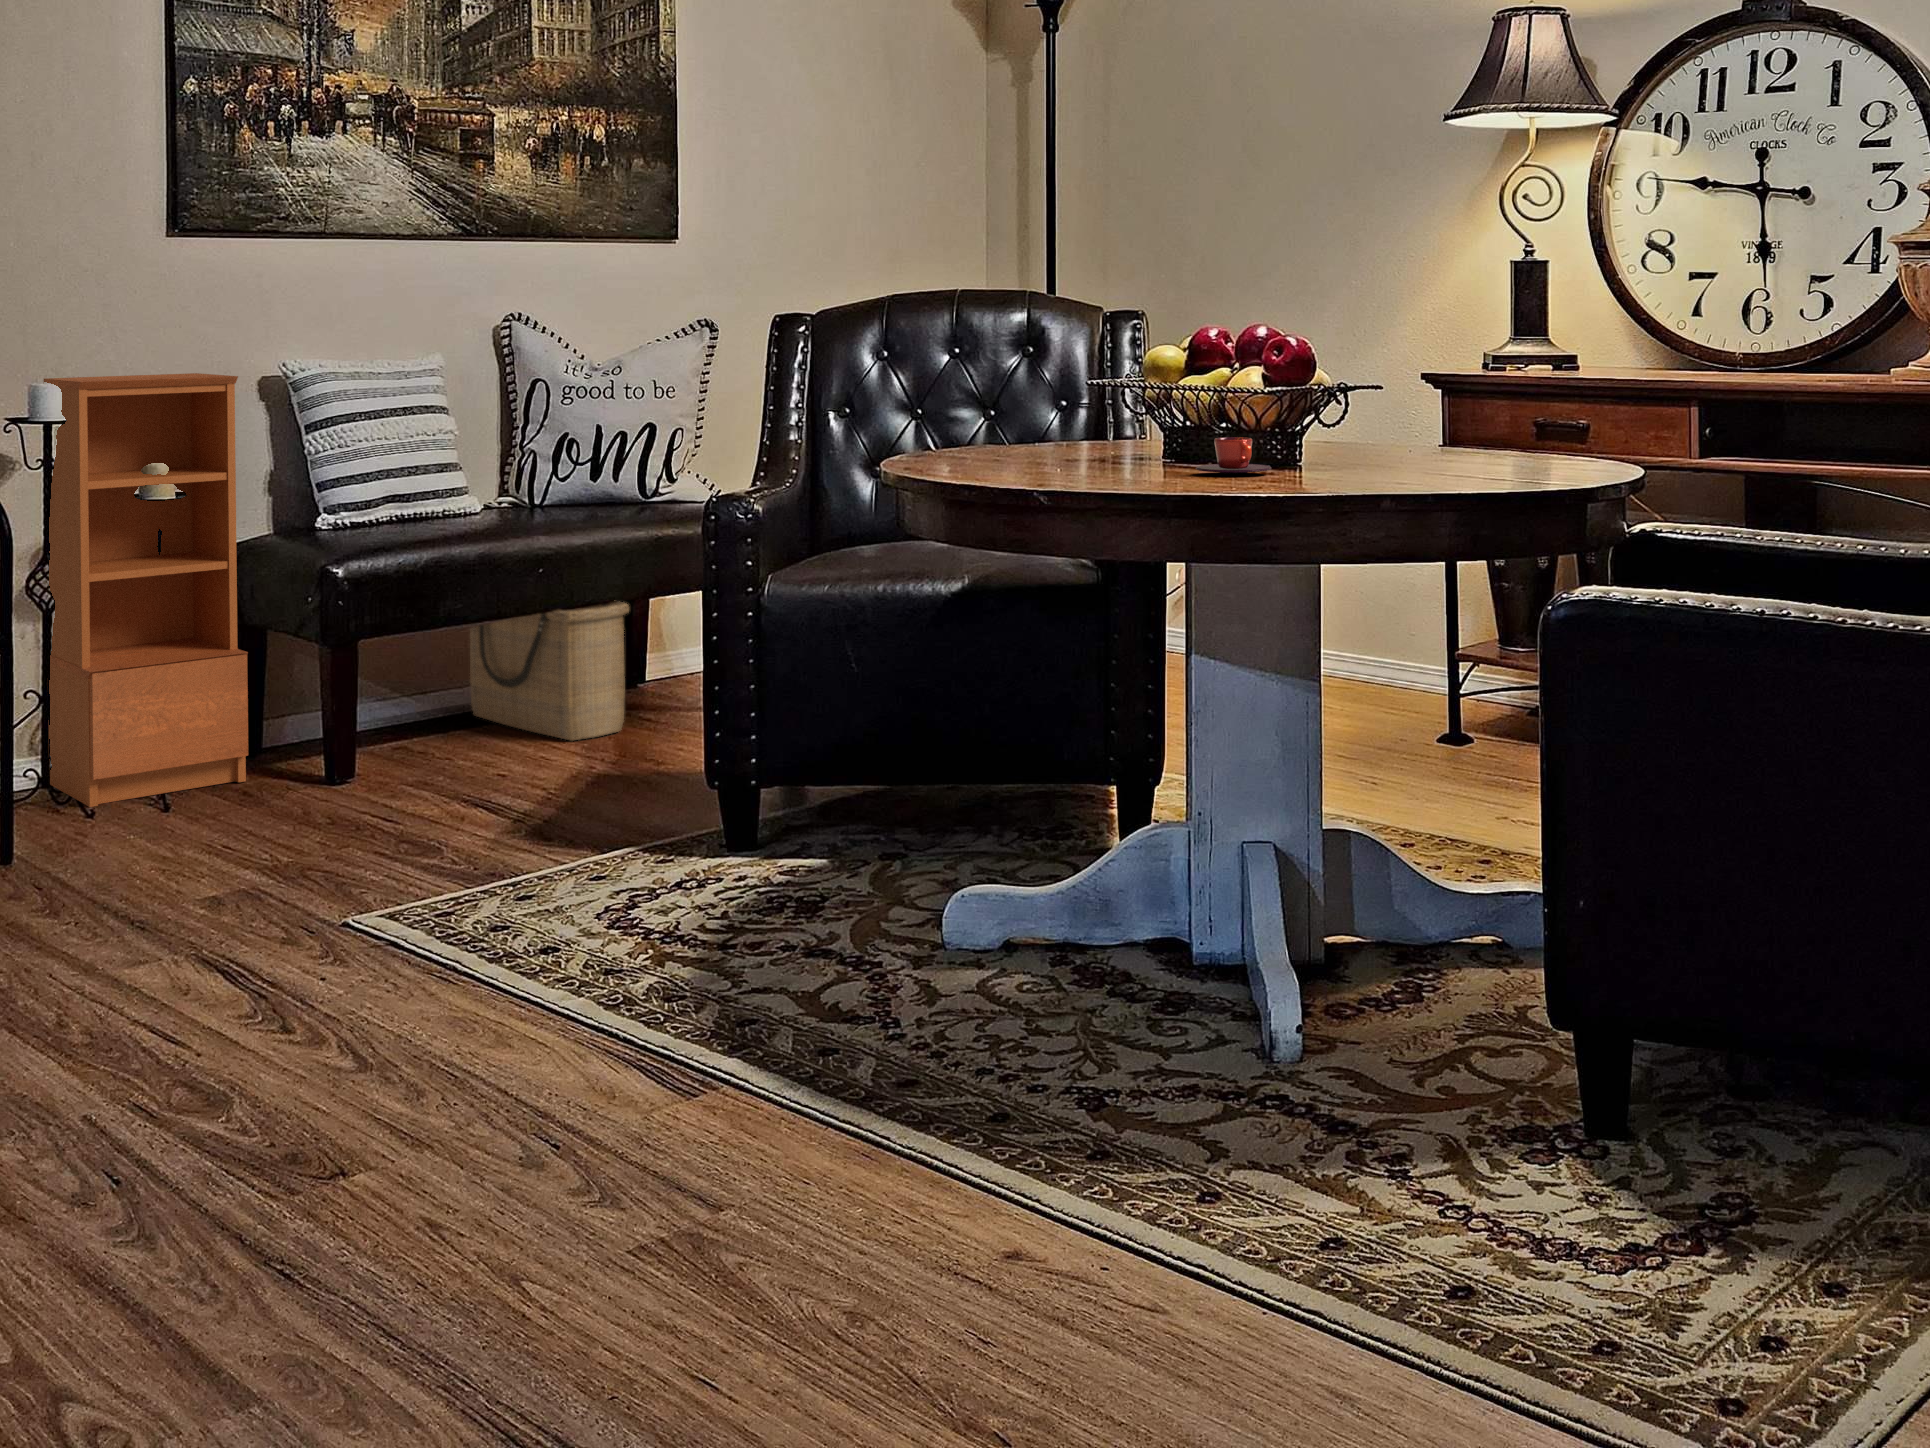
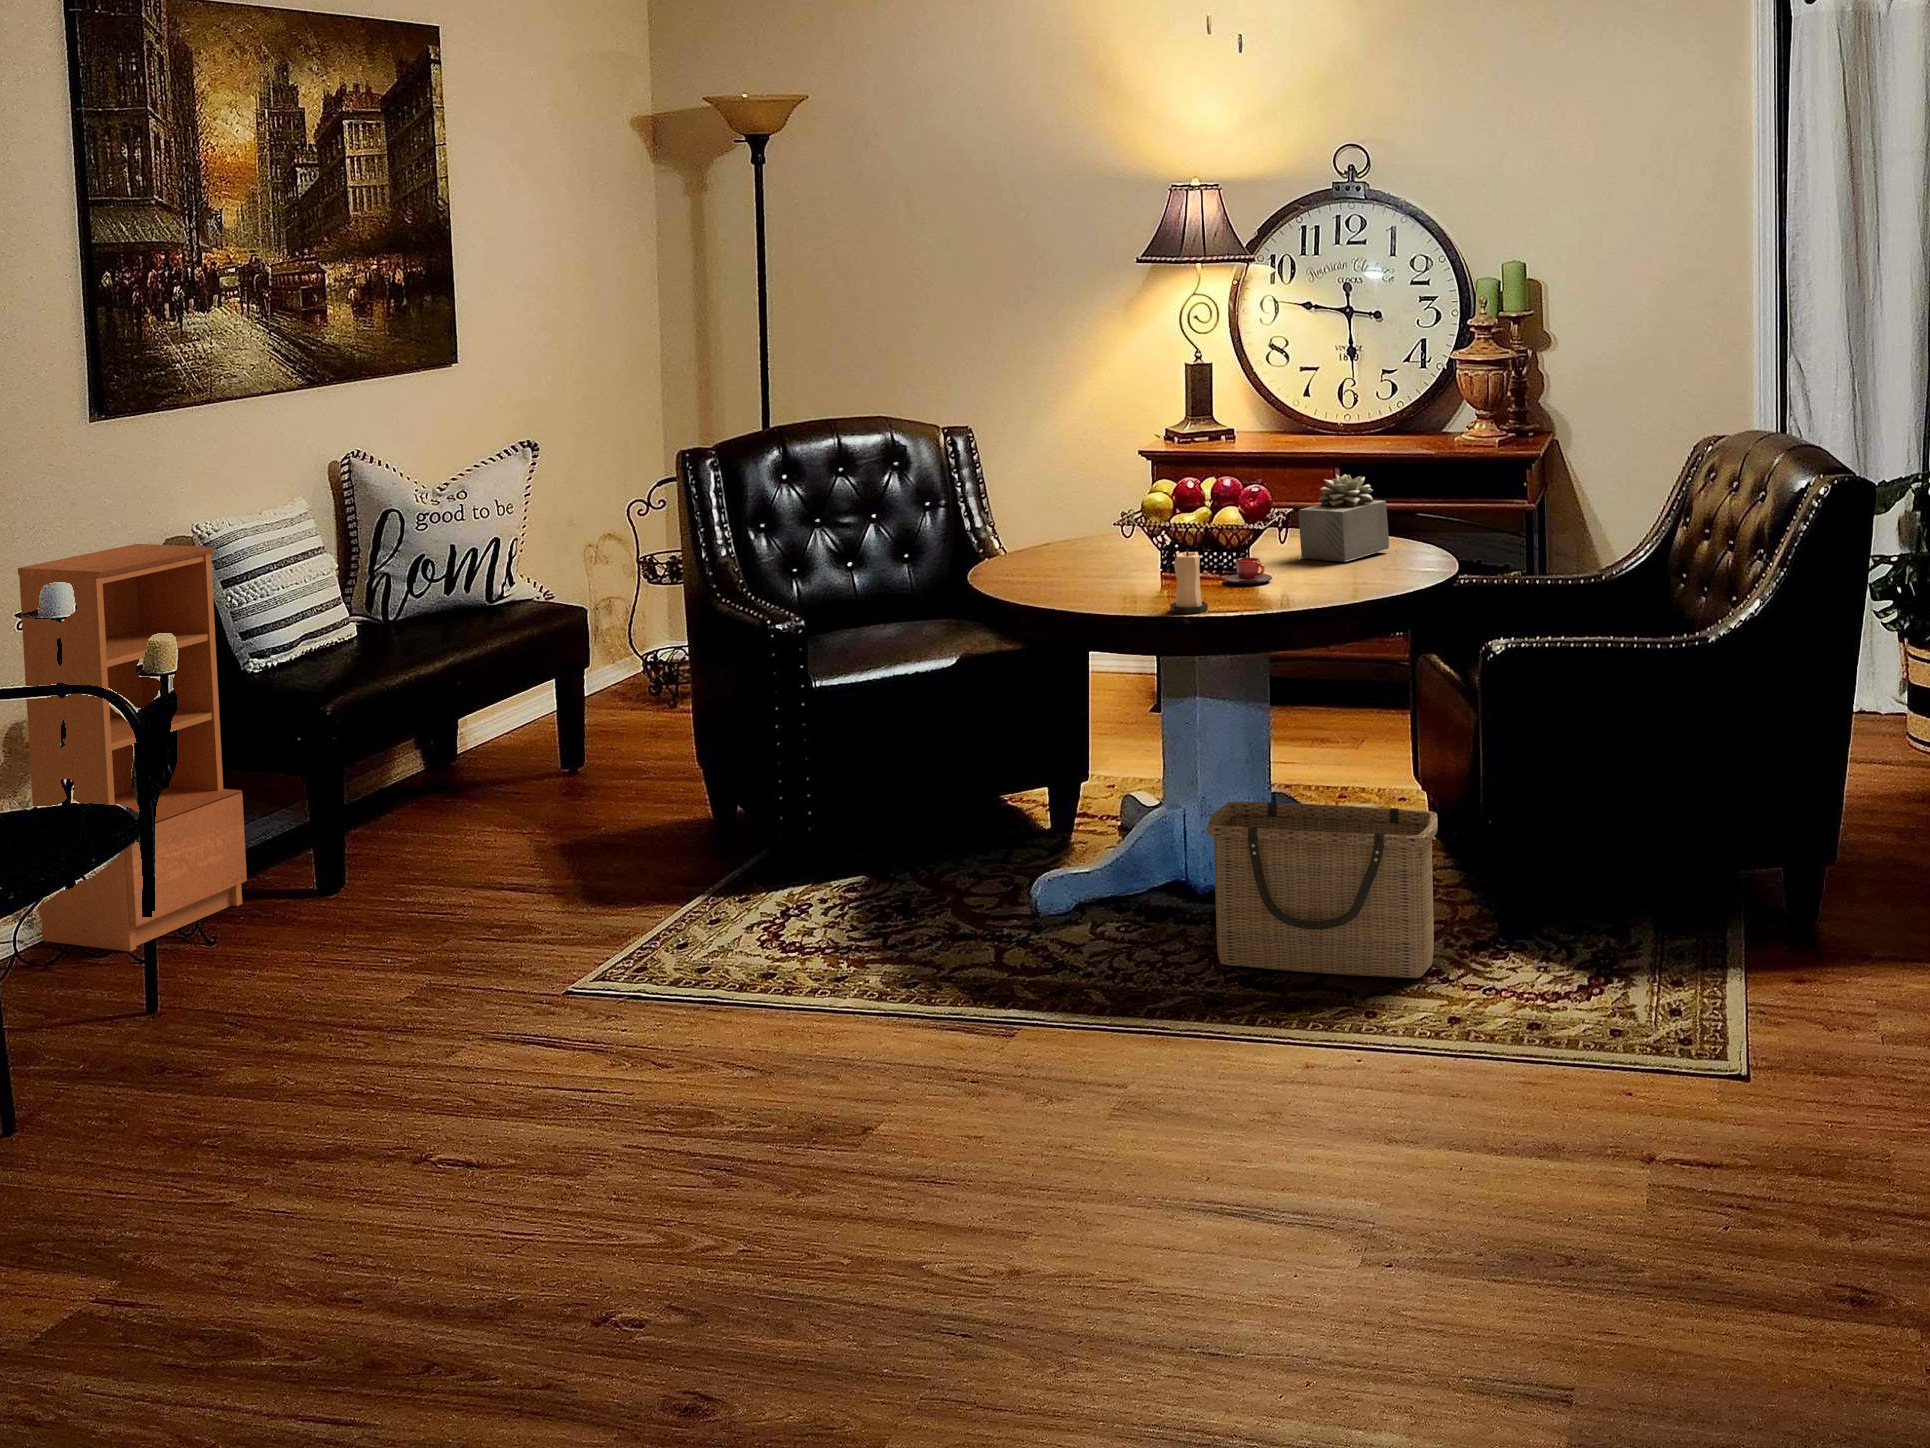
succulent plant: none [1386,335,1538,466] -> present [1298,474,1389,561]
candle: none [1021,388,1080,488] -> present [1170,549,1208,614]
basket: present [470,602,629,741] -> present [1207,802,1438,978]

